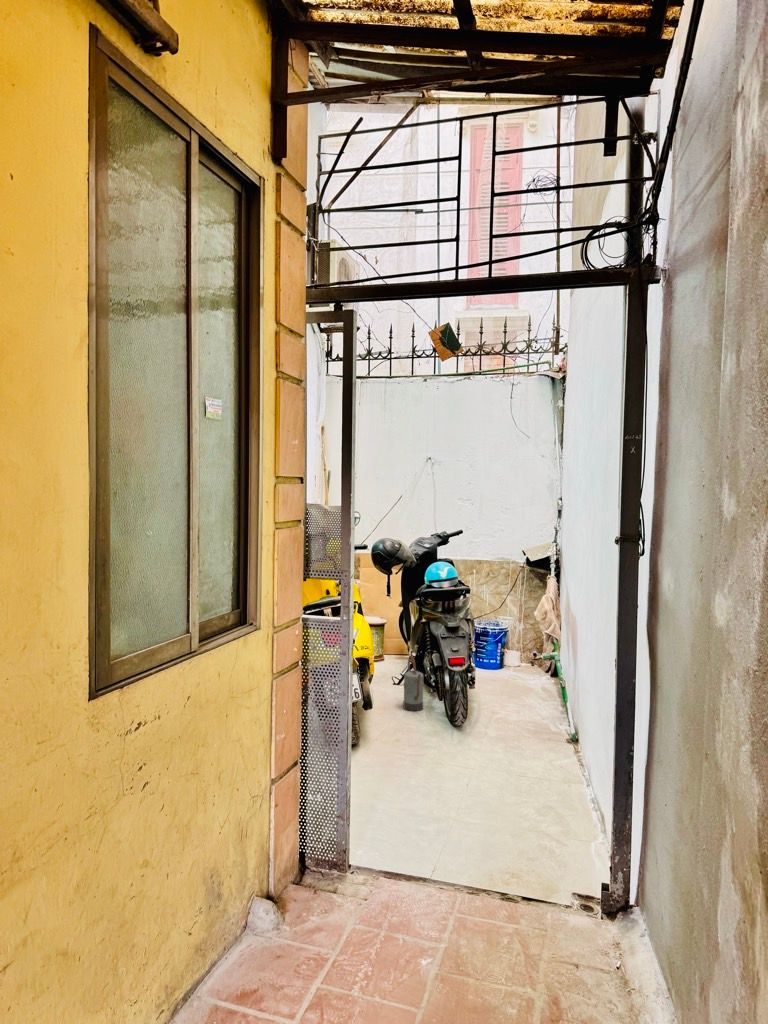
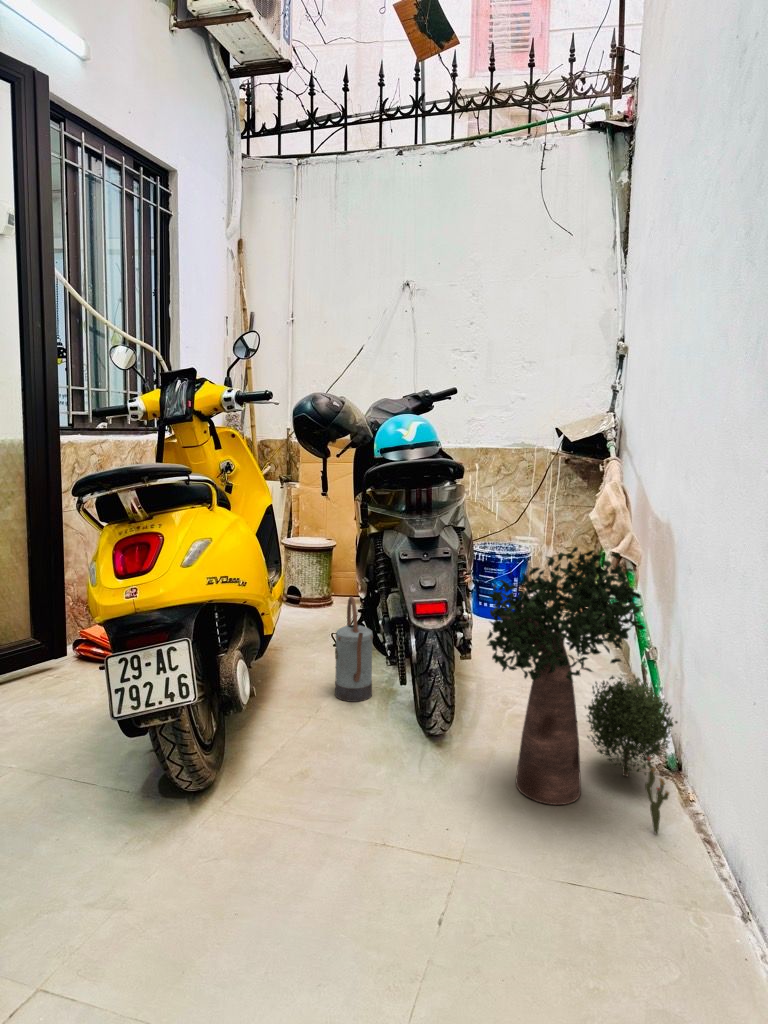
potted plant: none [483,634,569,756] -> present [487,547,677,834]

